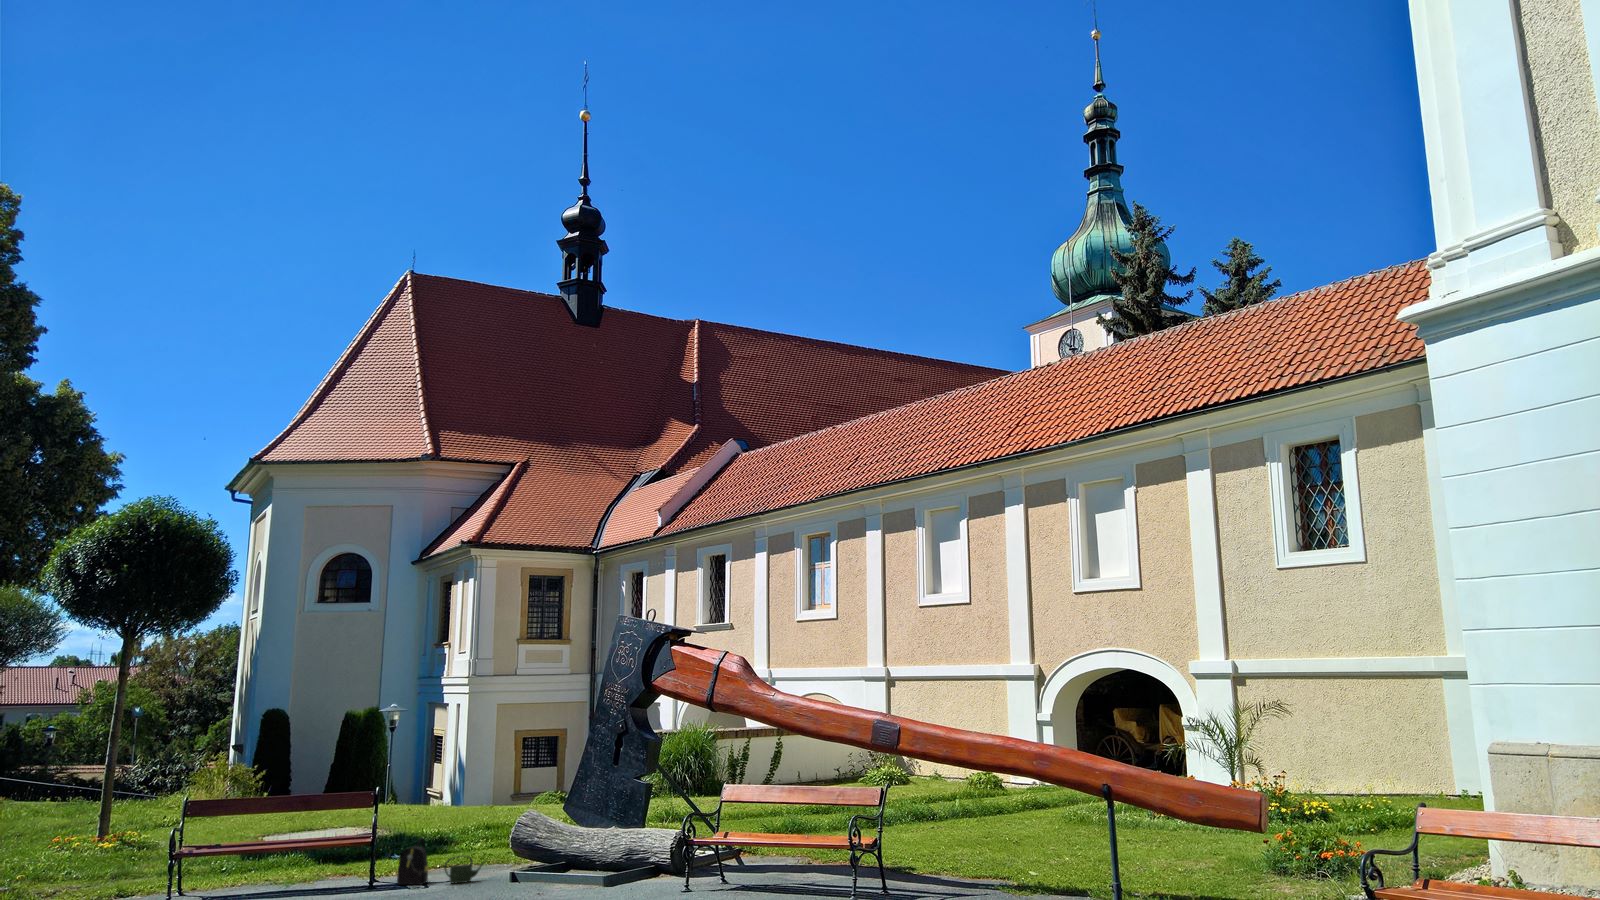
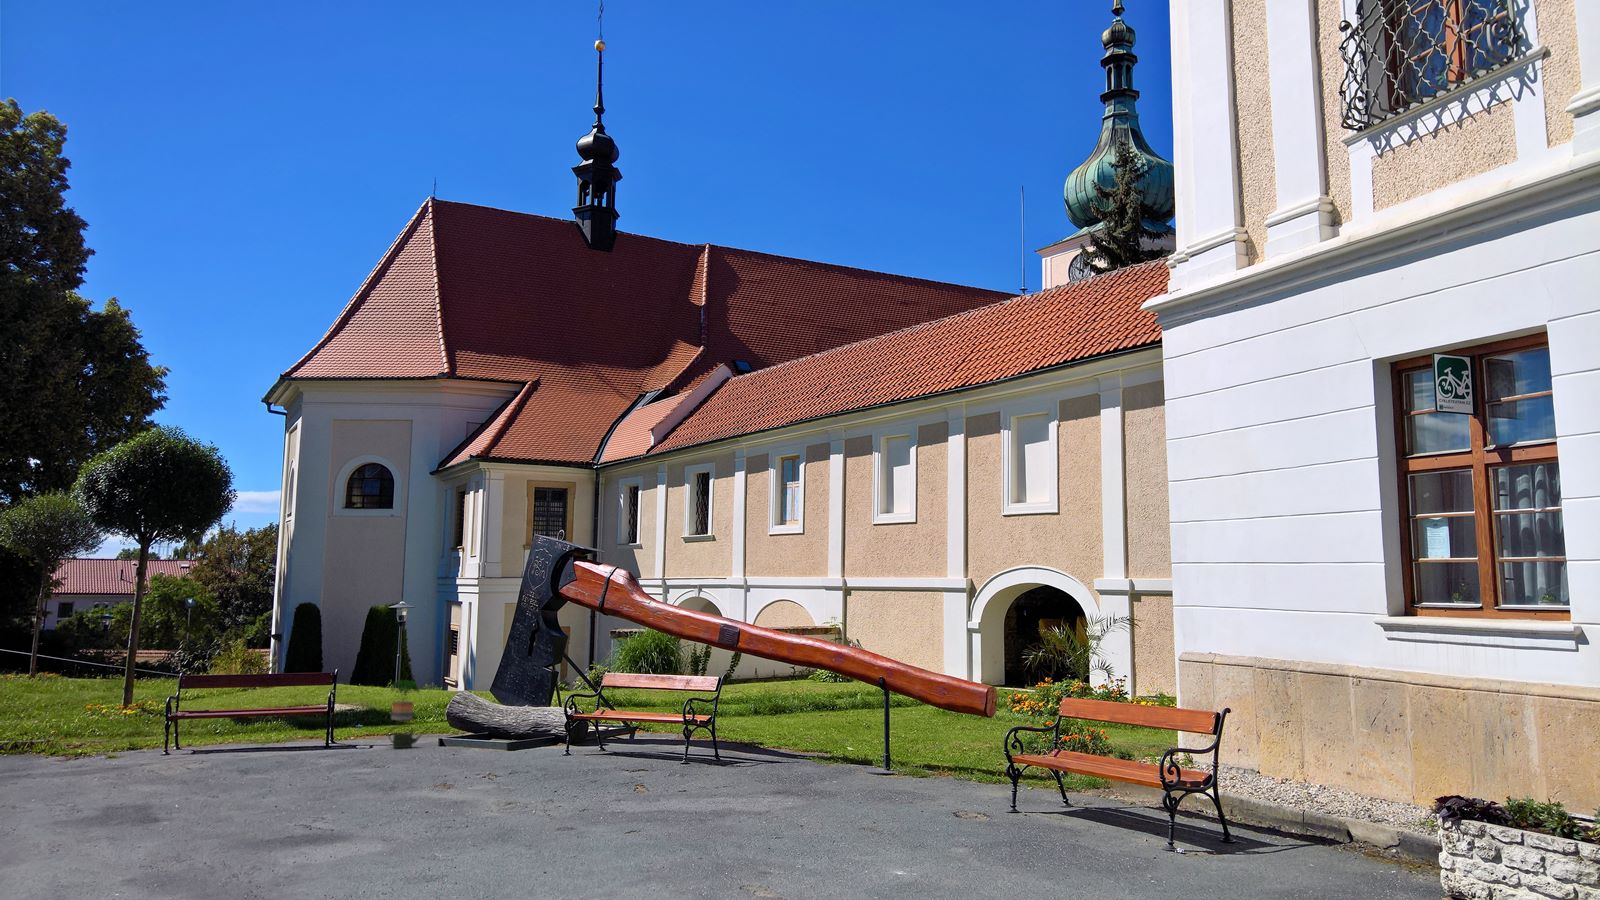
potted tree: none [413,795,450,843] -> present [391,680,420,720]
backpack: present [397,838,428,885] -> none [349,710,377,748]

